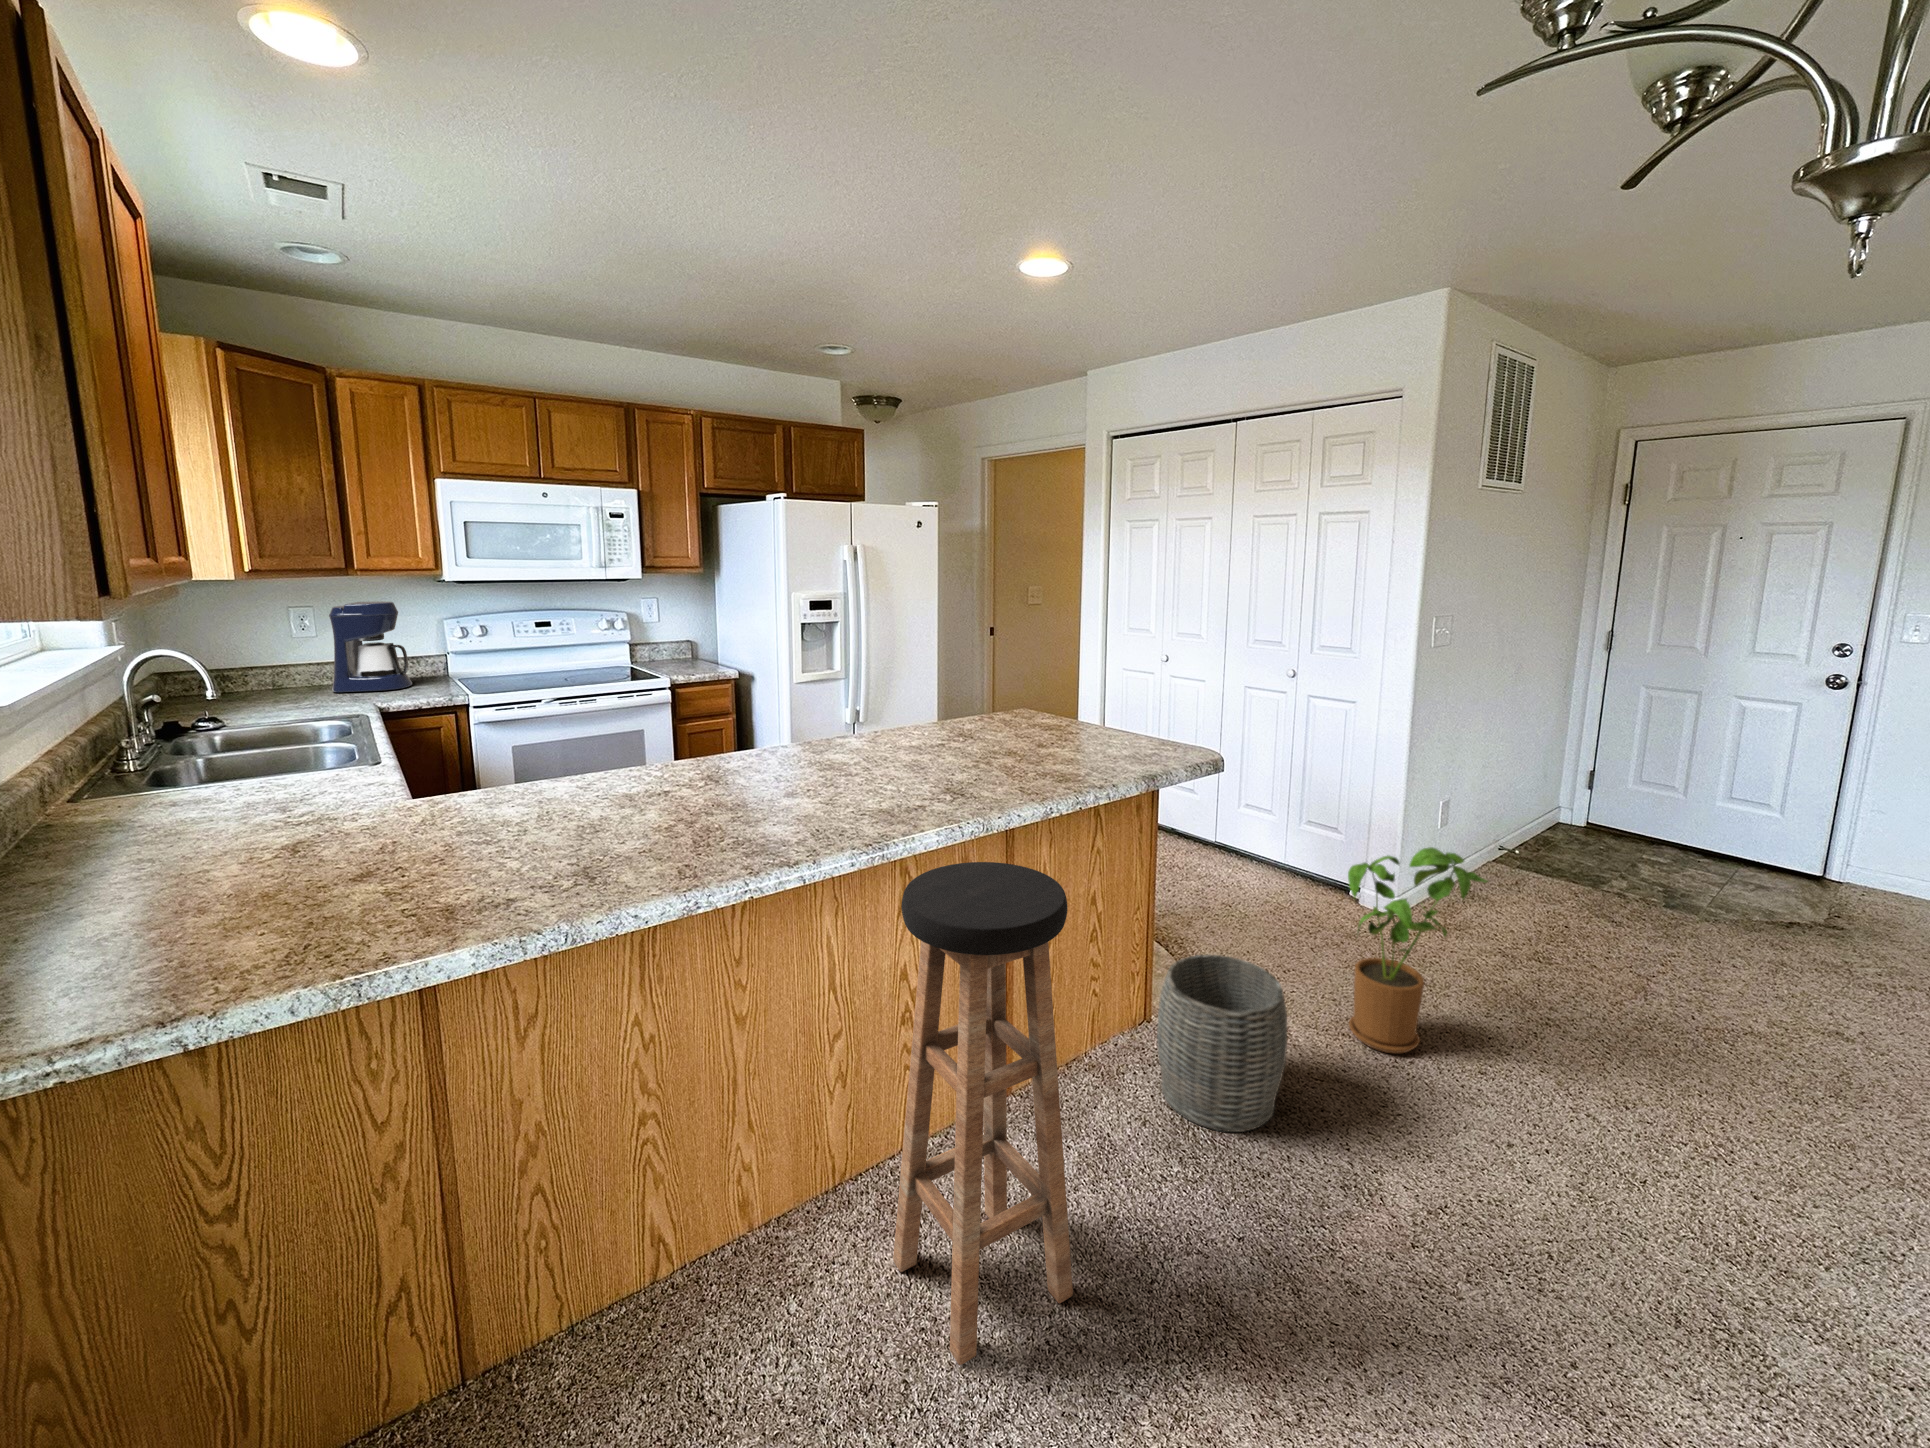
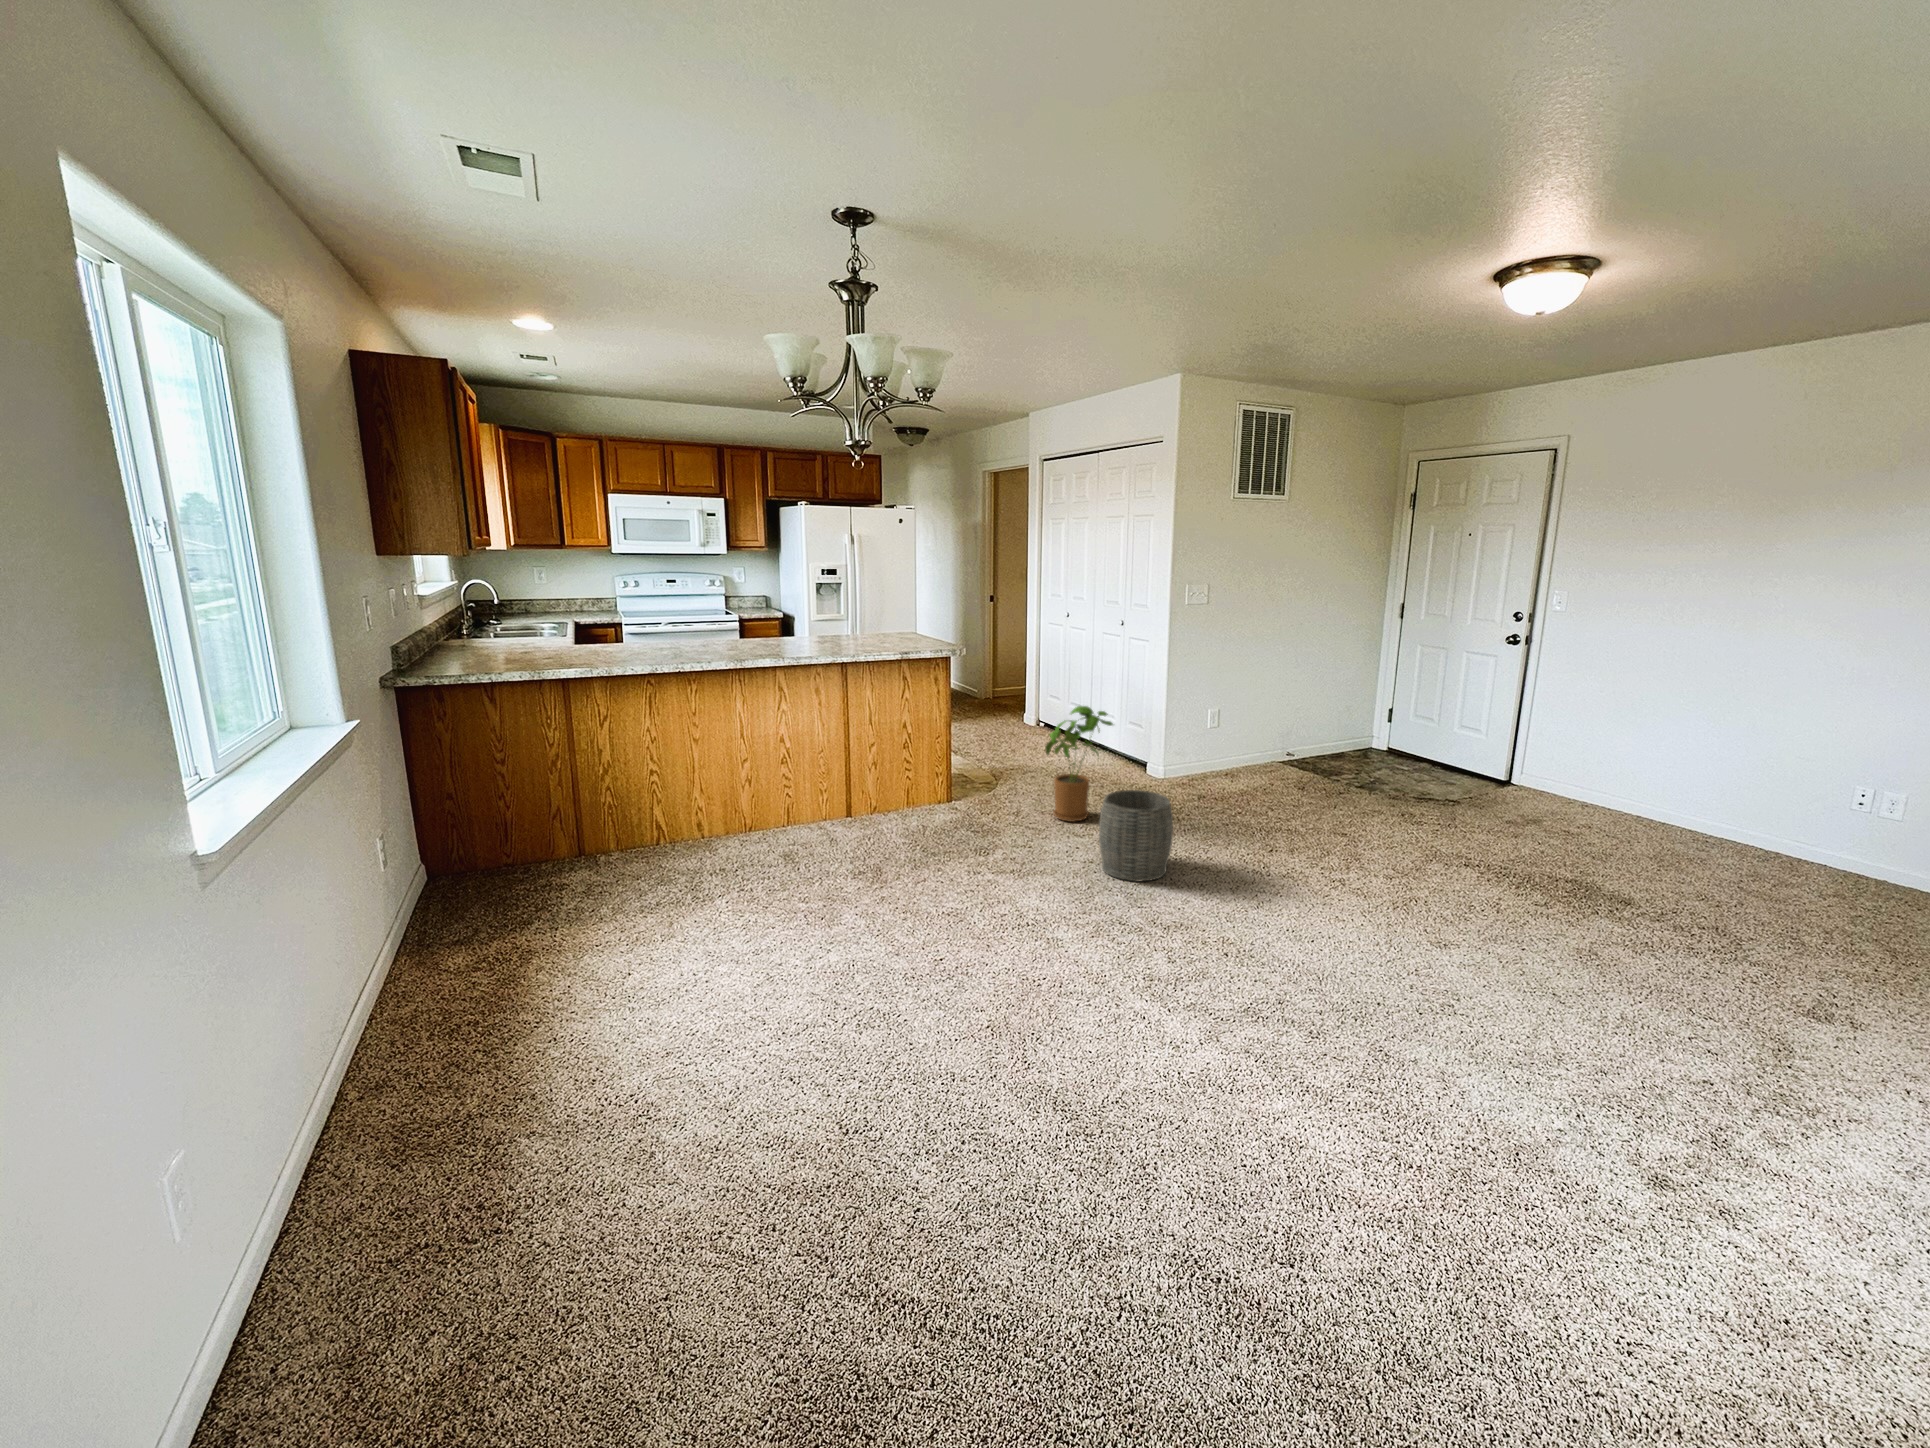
coffee maker: present [329,601,412,692] -> none [552,565,596,616]
bar stool: present [893,862,1073,1365] -> none [744,676,822,870]
woven basket: present [1157,955,1287,1132] -> present [1099,790,1173,881]

